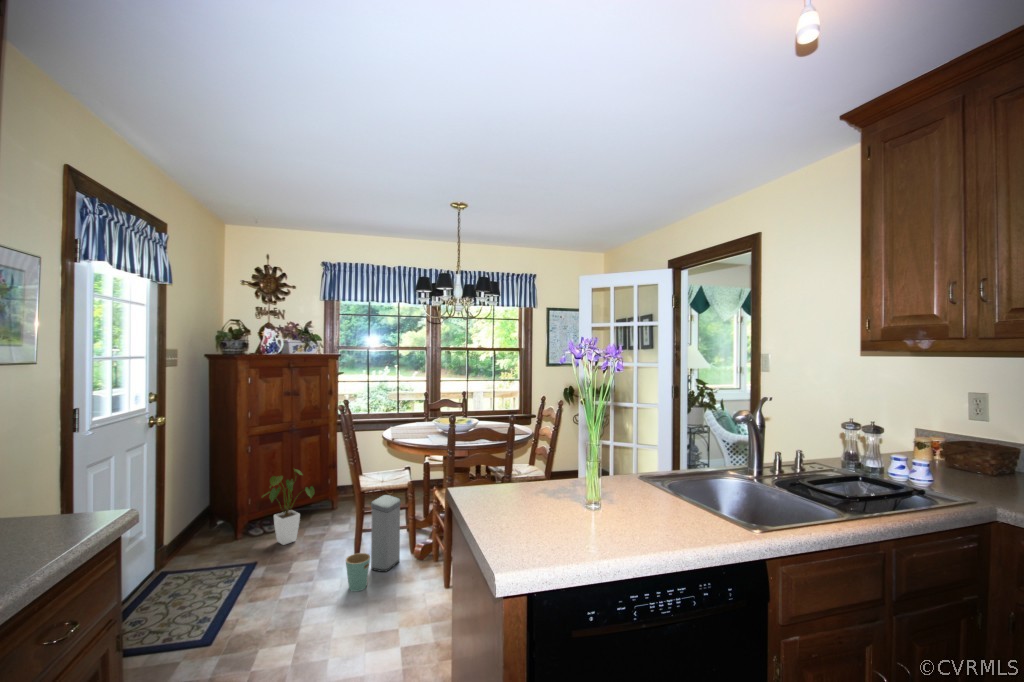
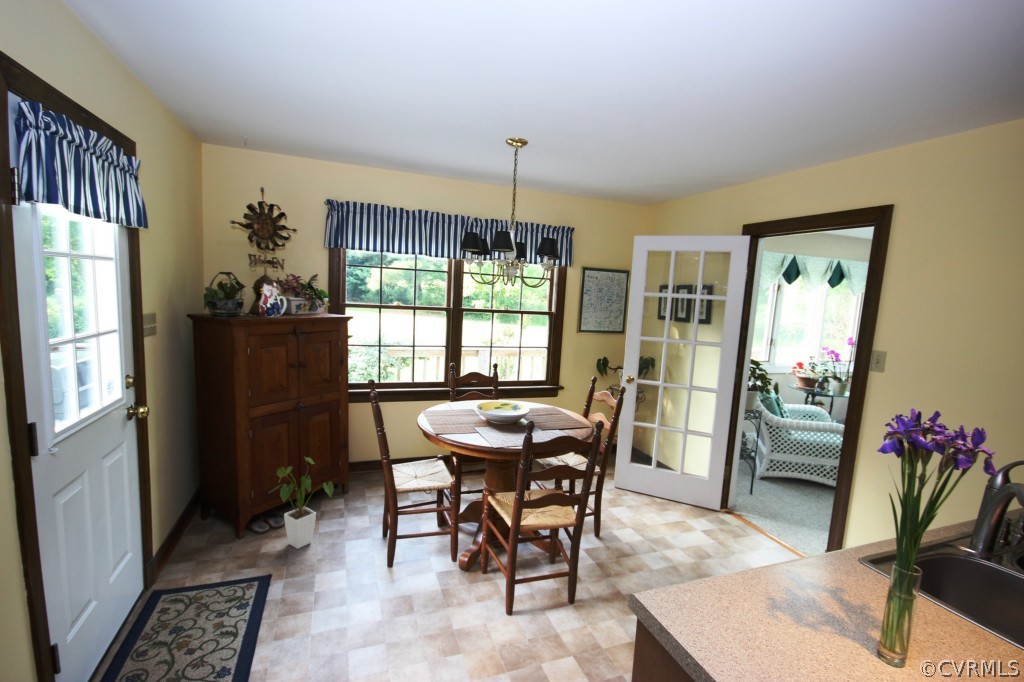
trash can: present [346,495,401,591] -> none [389,499,445,621]

